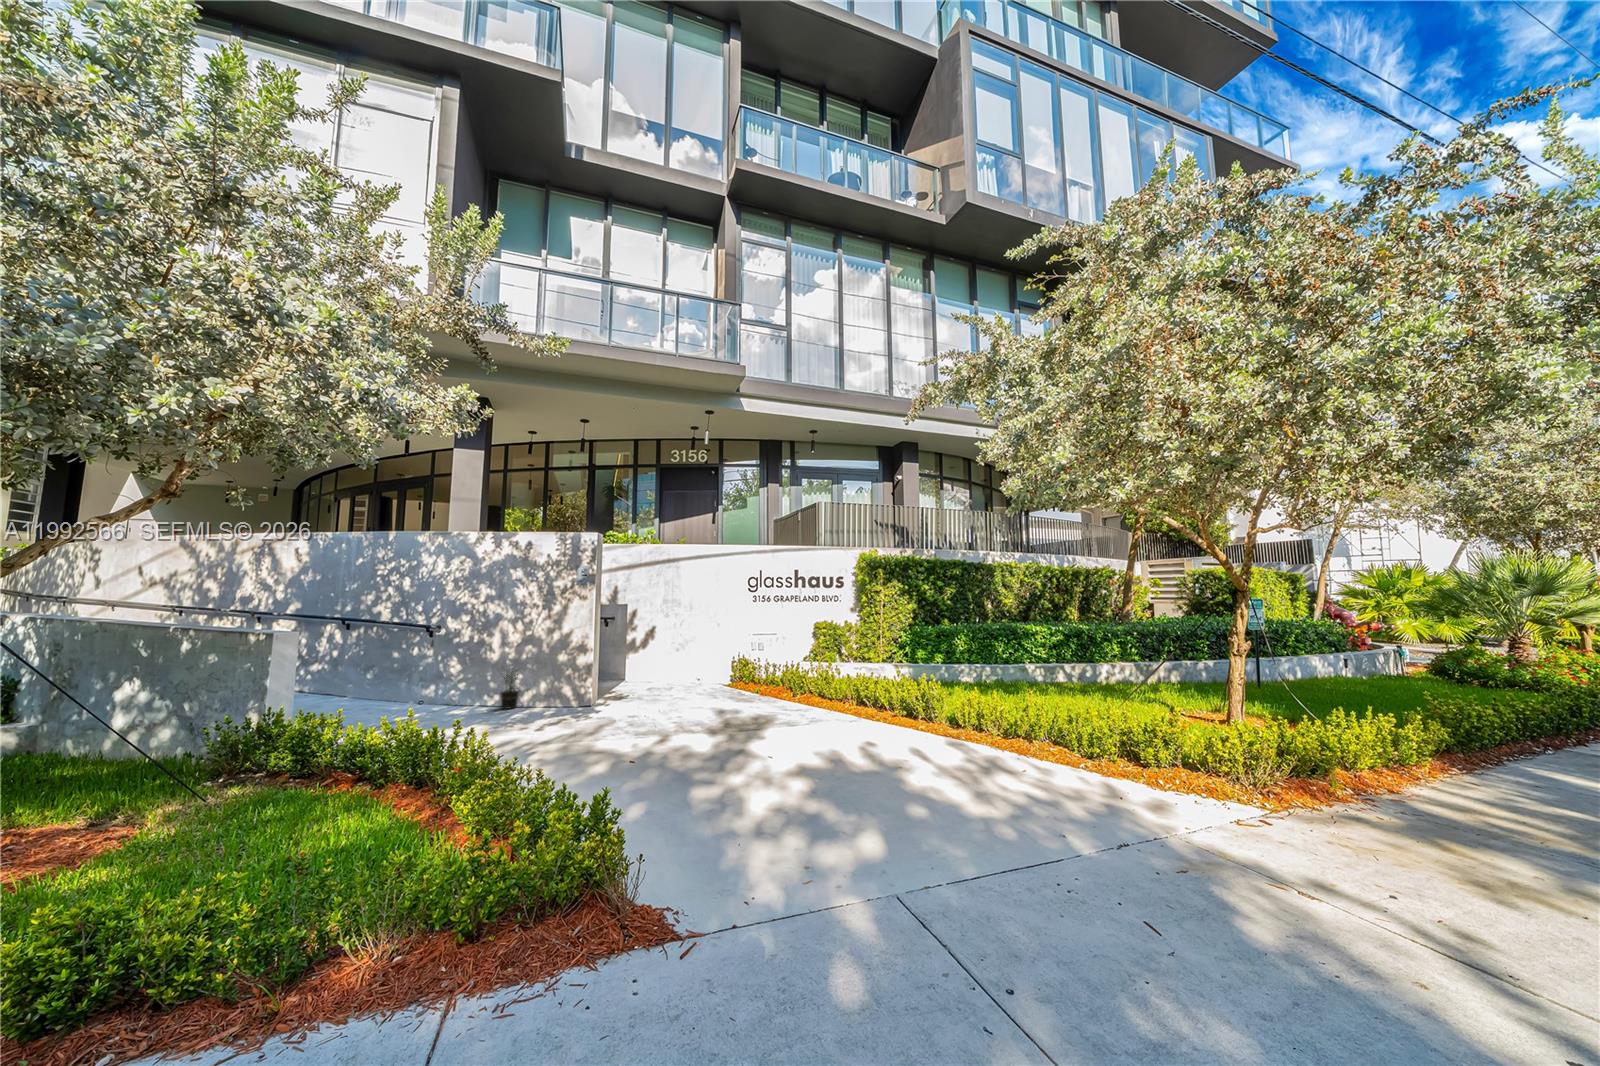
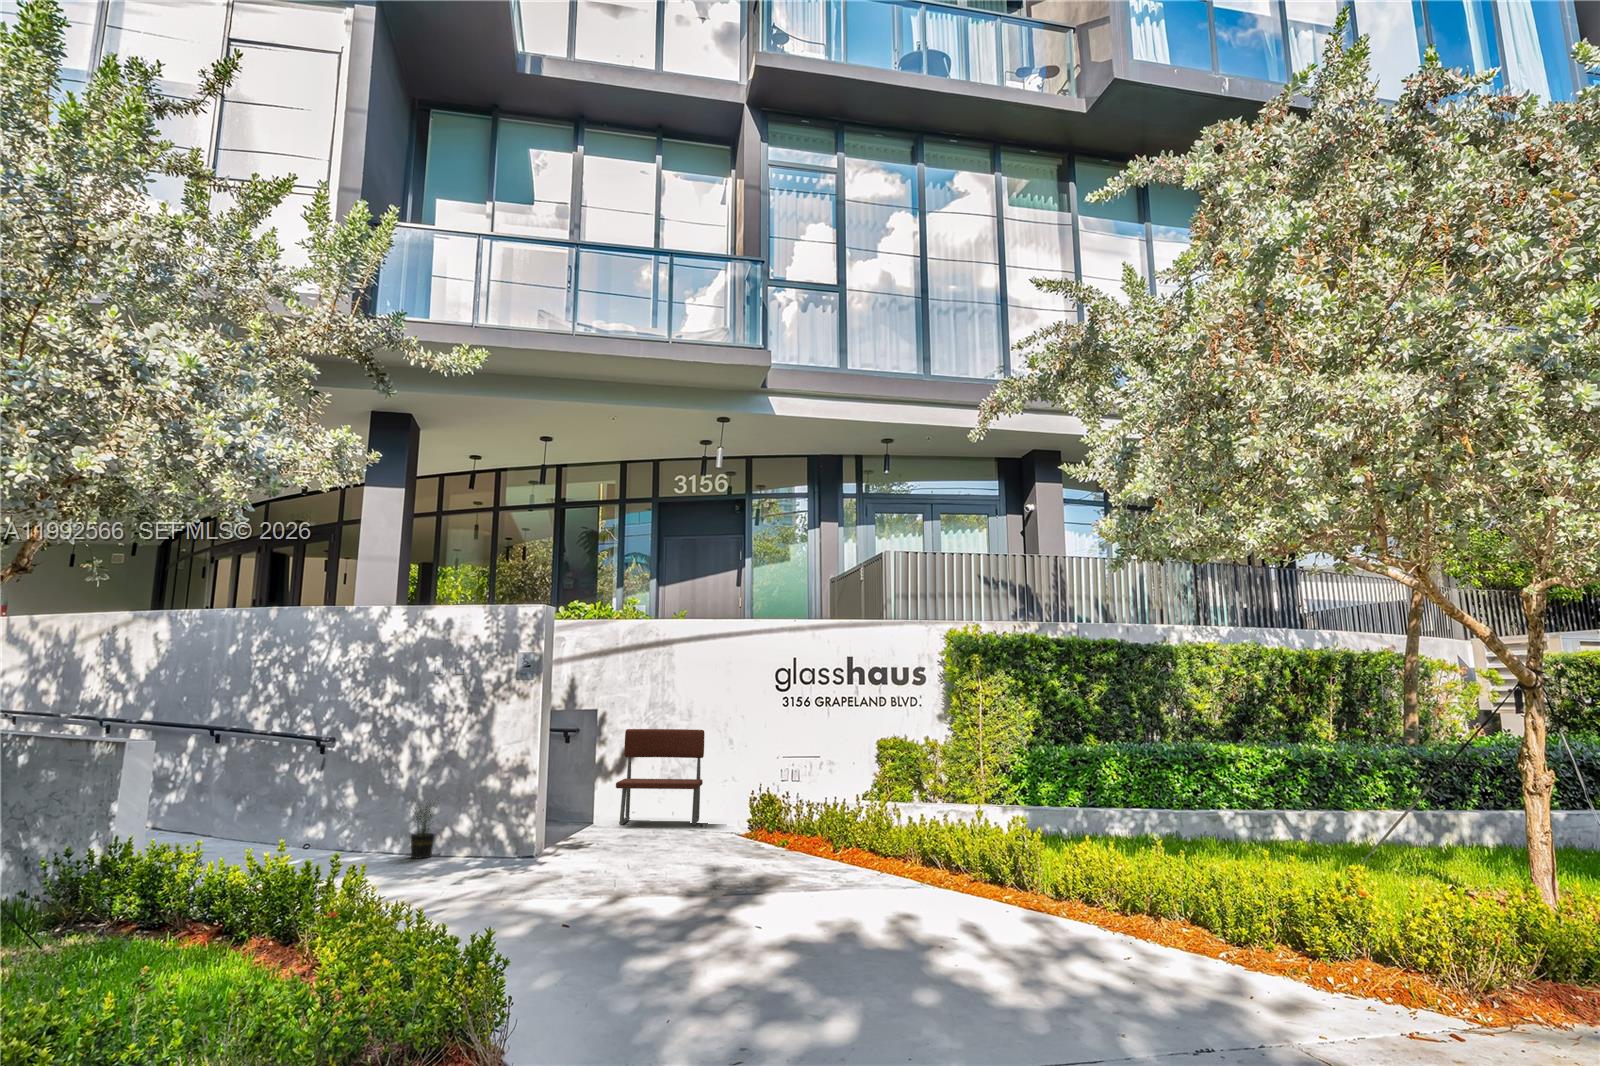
bench: none [642,617,700,681] -> present [616,729,704,825]

